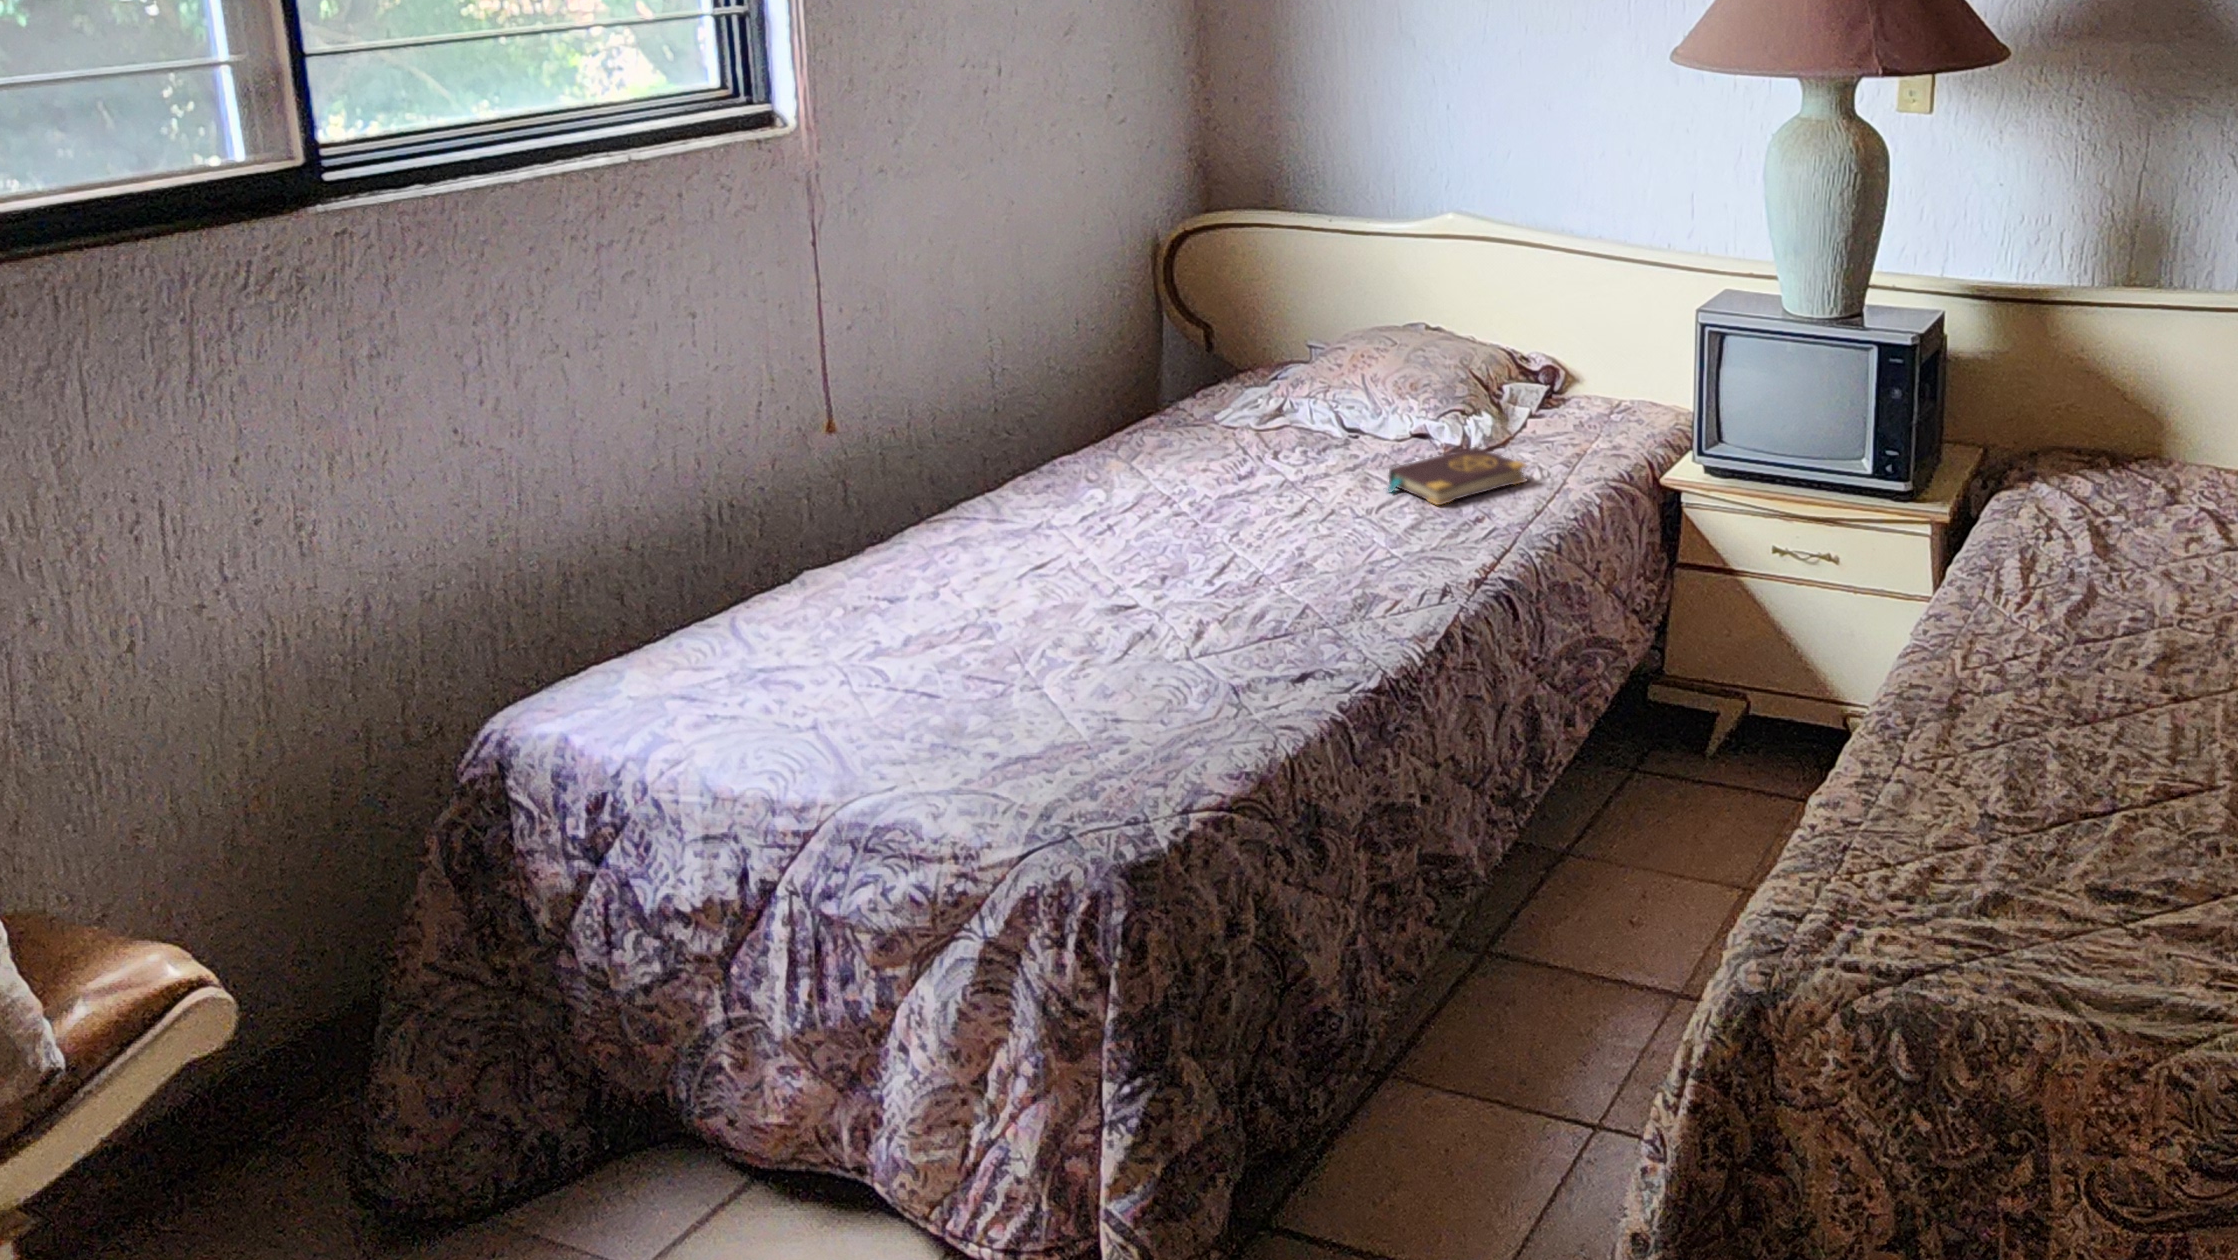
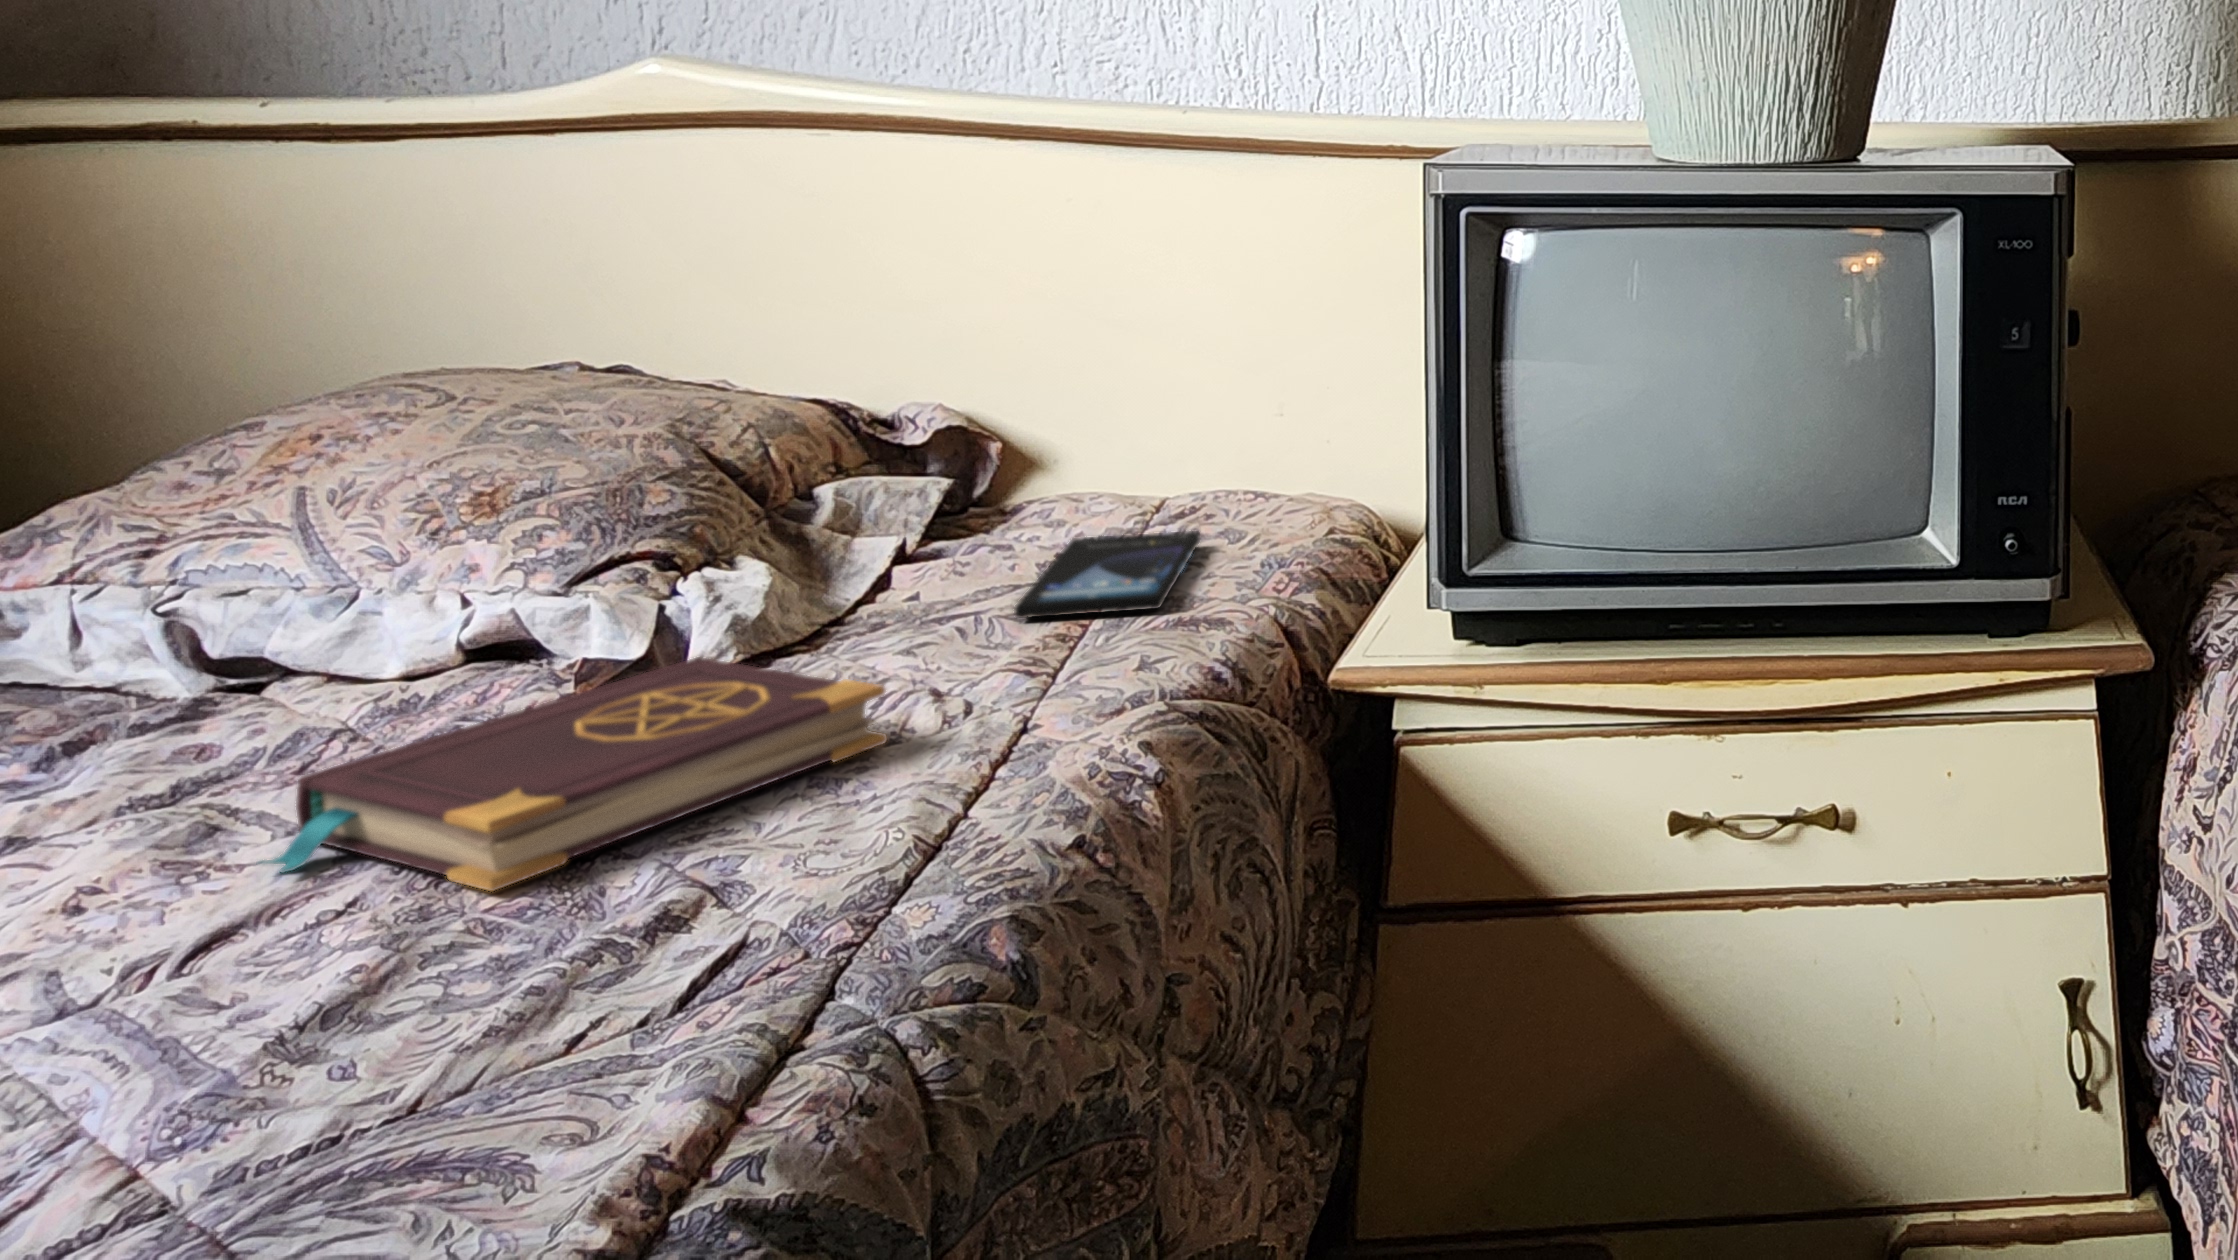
smartphone: none [1565,415,1630,448] -> present [1014,531,1200,618]

